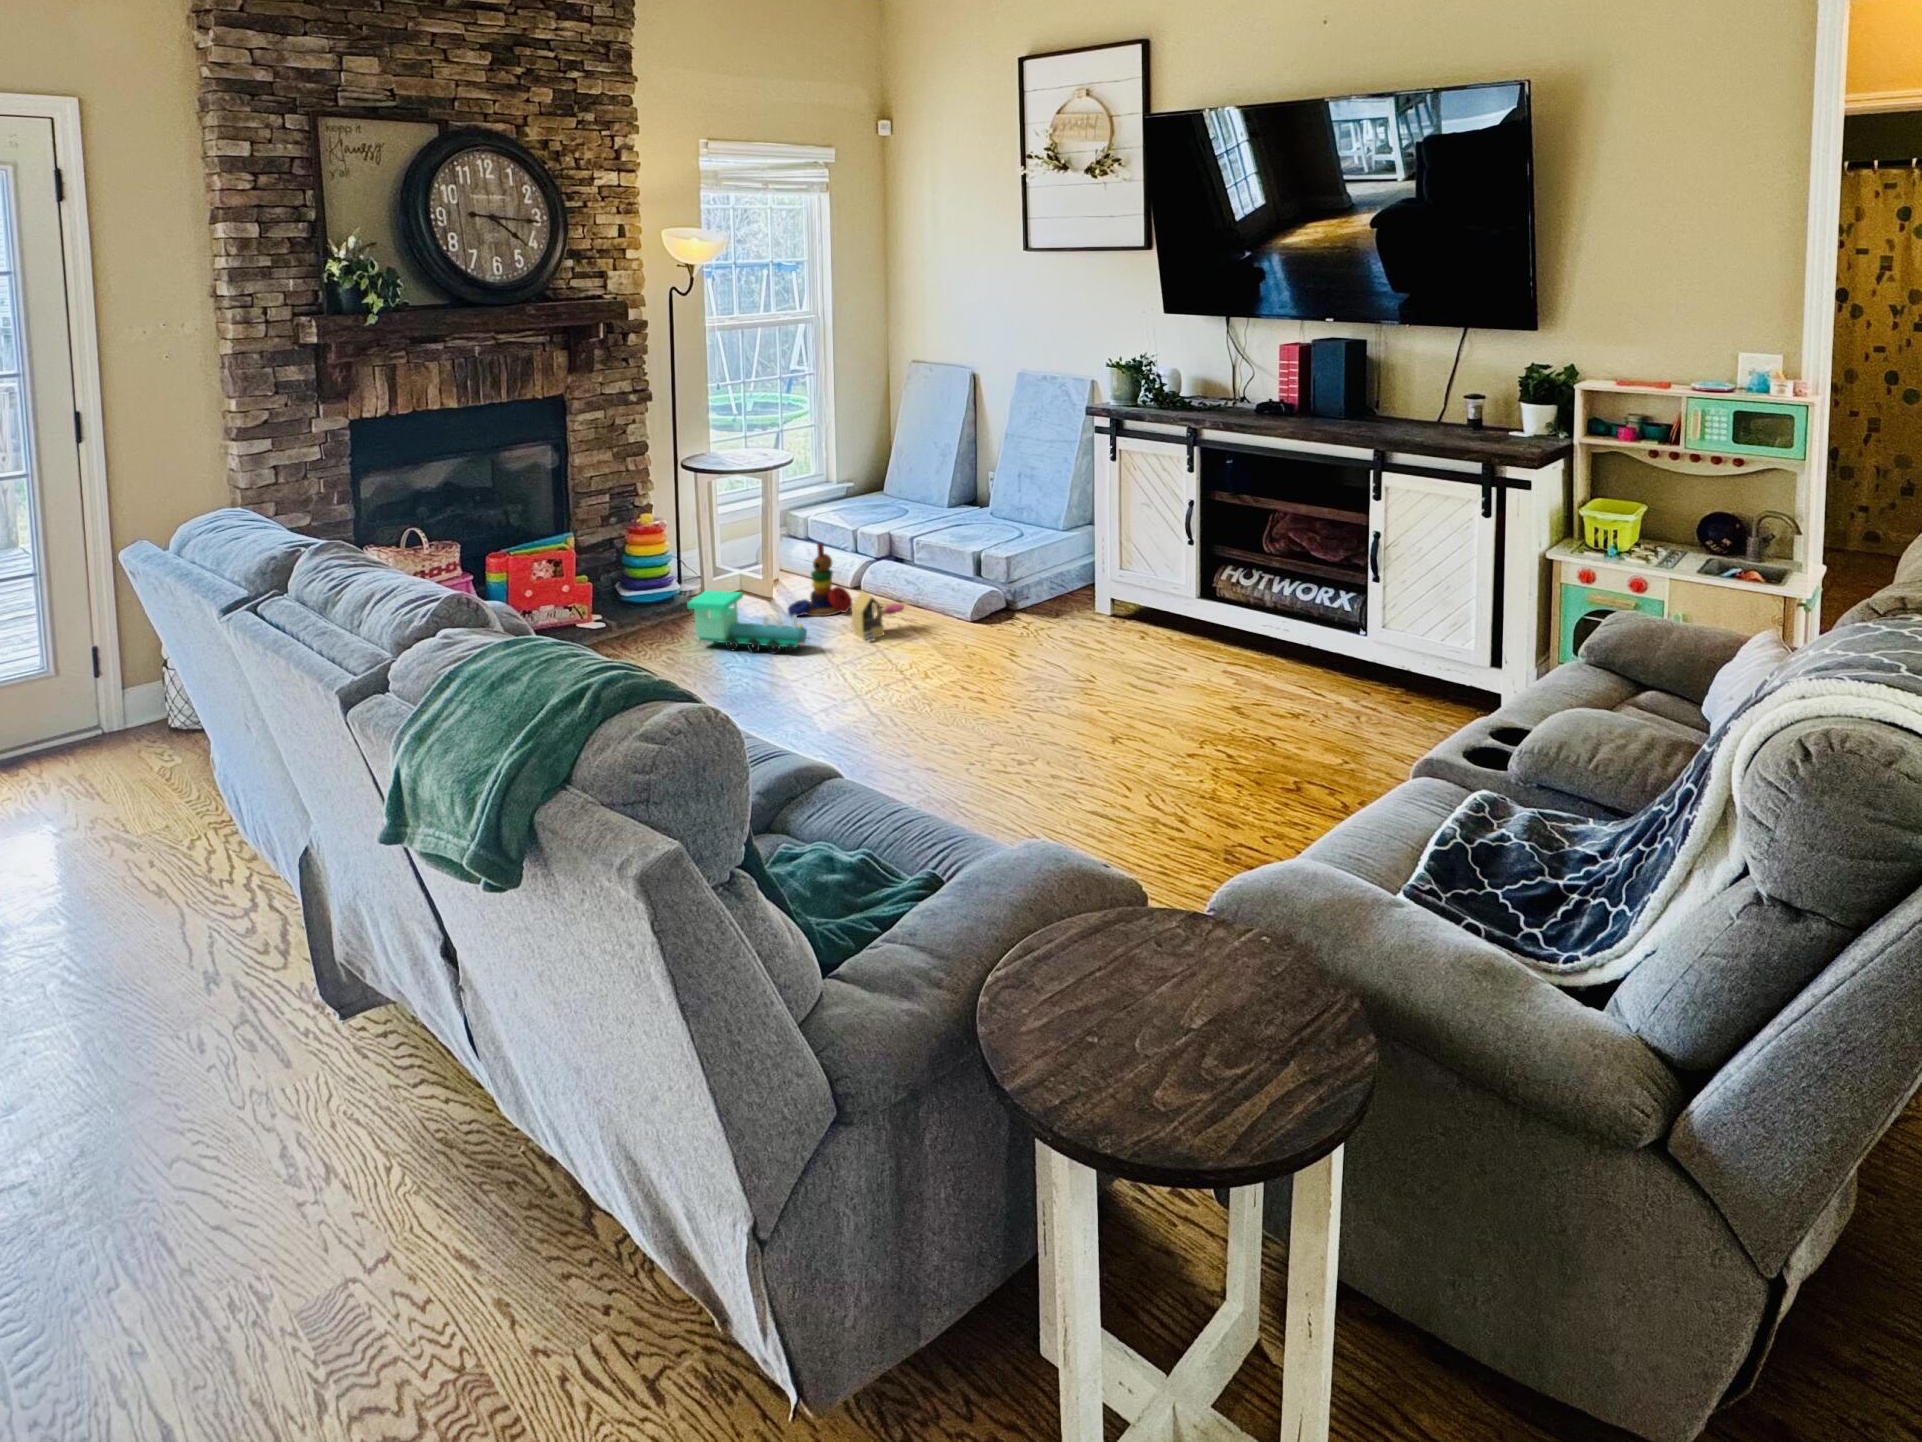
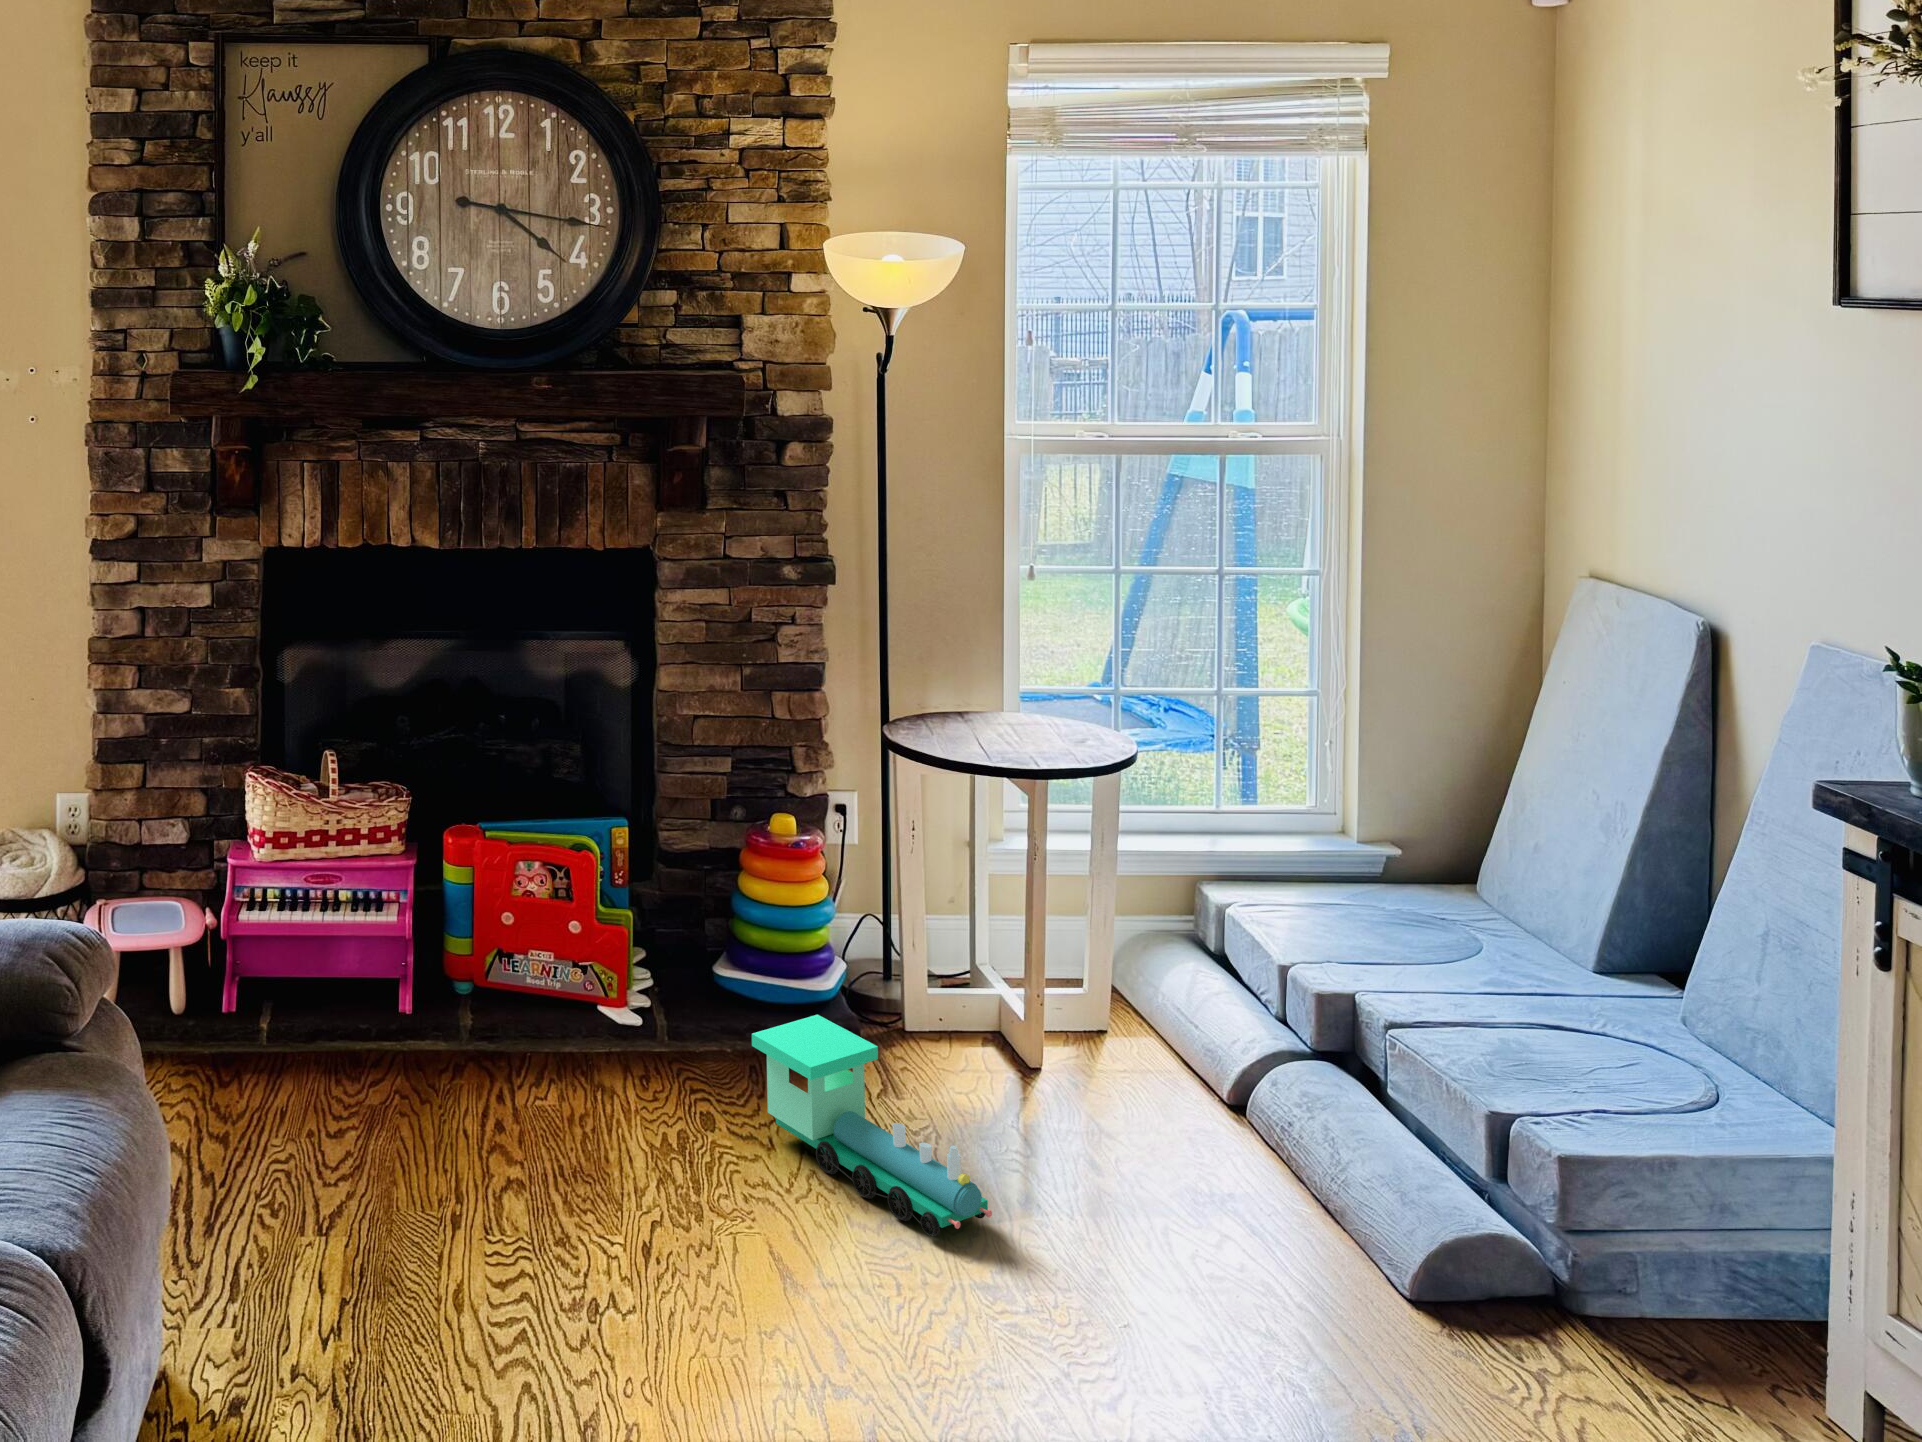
stacking toy: present [788,543,852,617] -> none [1027,974,1187,1164]
toy house: present [851,591,908,641] -> none [1124,1137,1291,1282]

